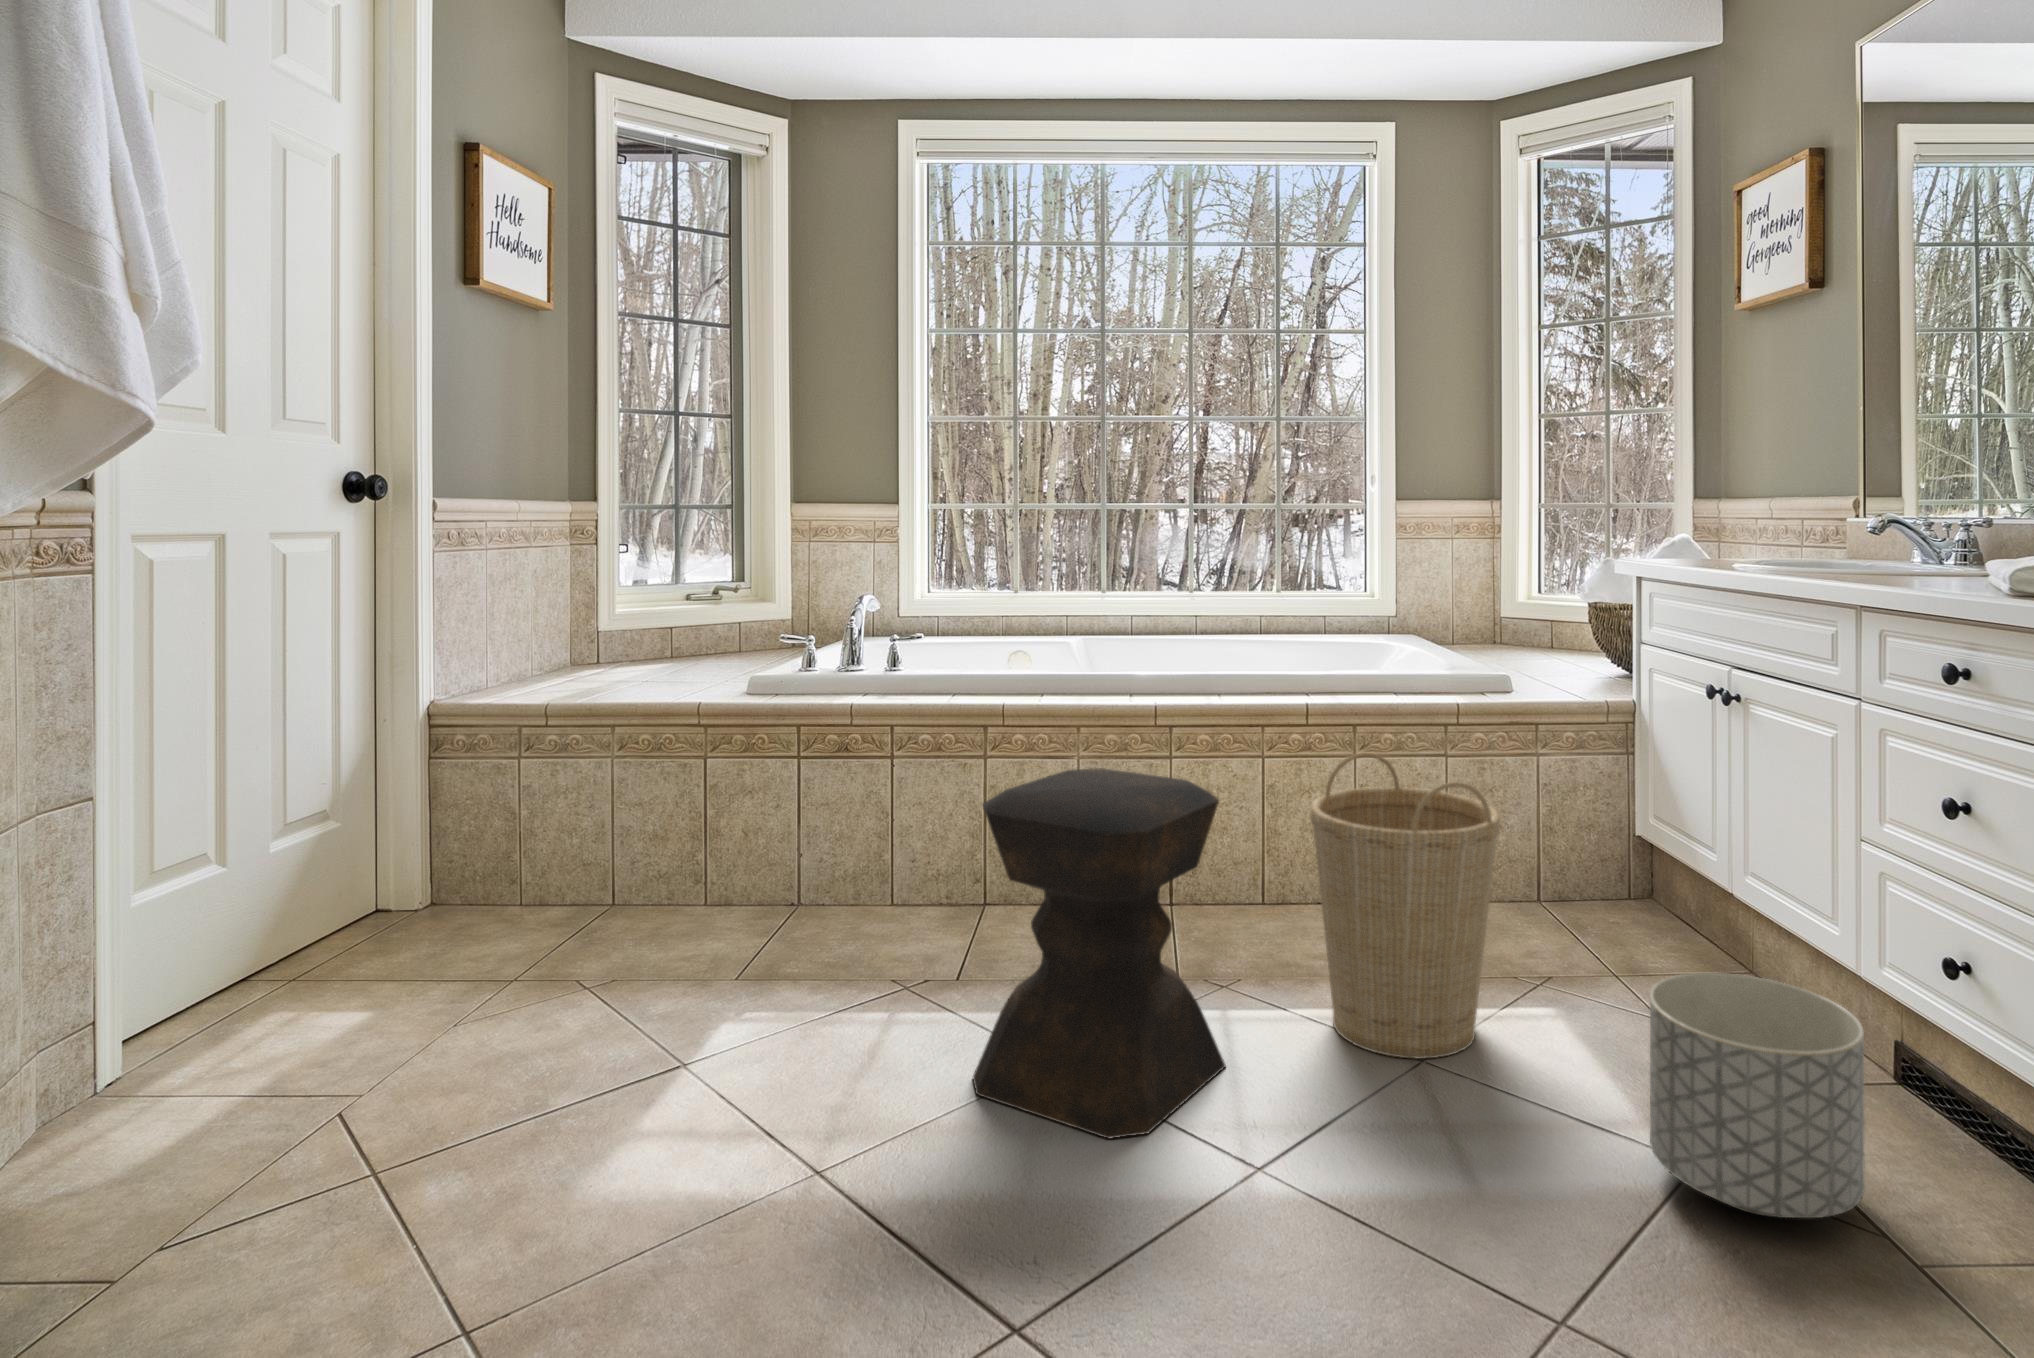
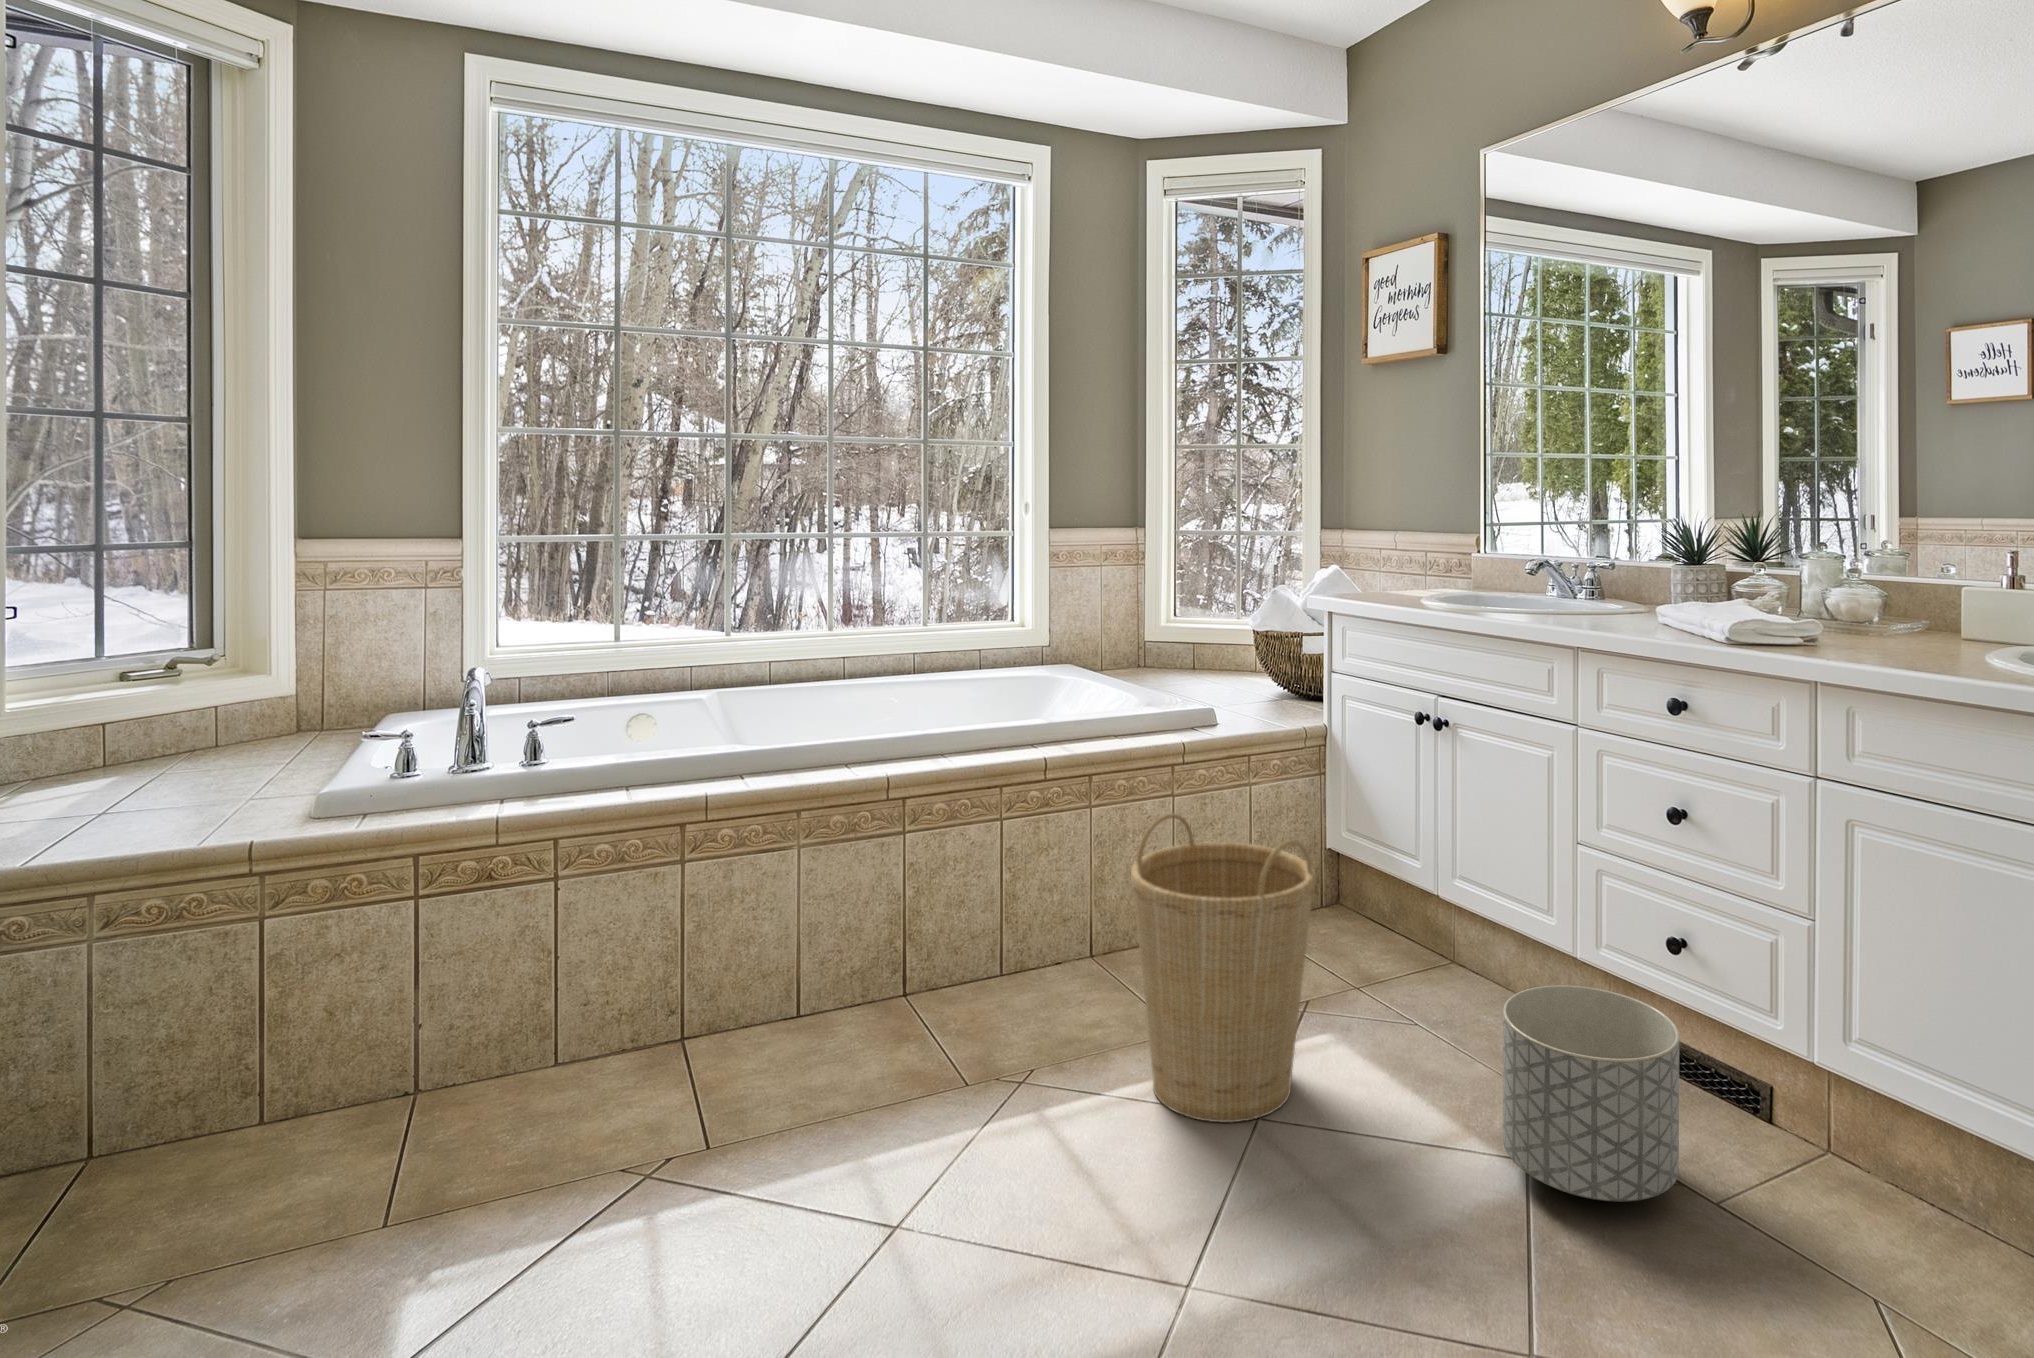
stool: present [973,768,1226,1139] -> none [818,876,1089,1311]

